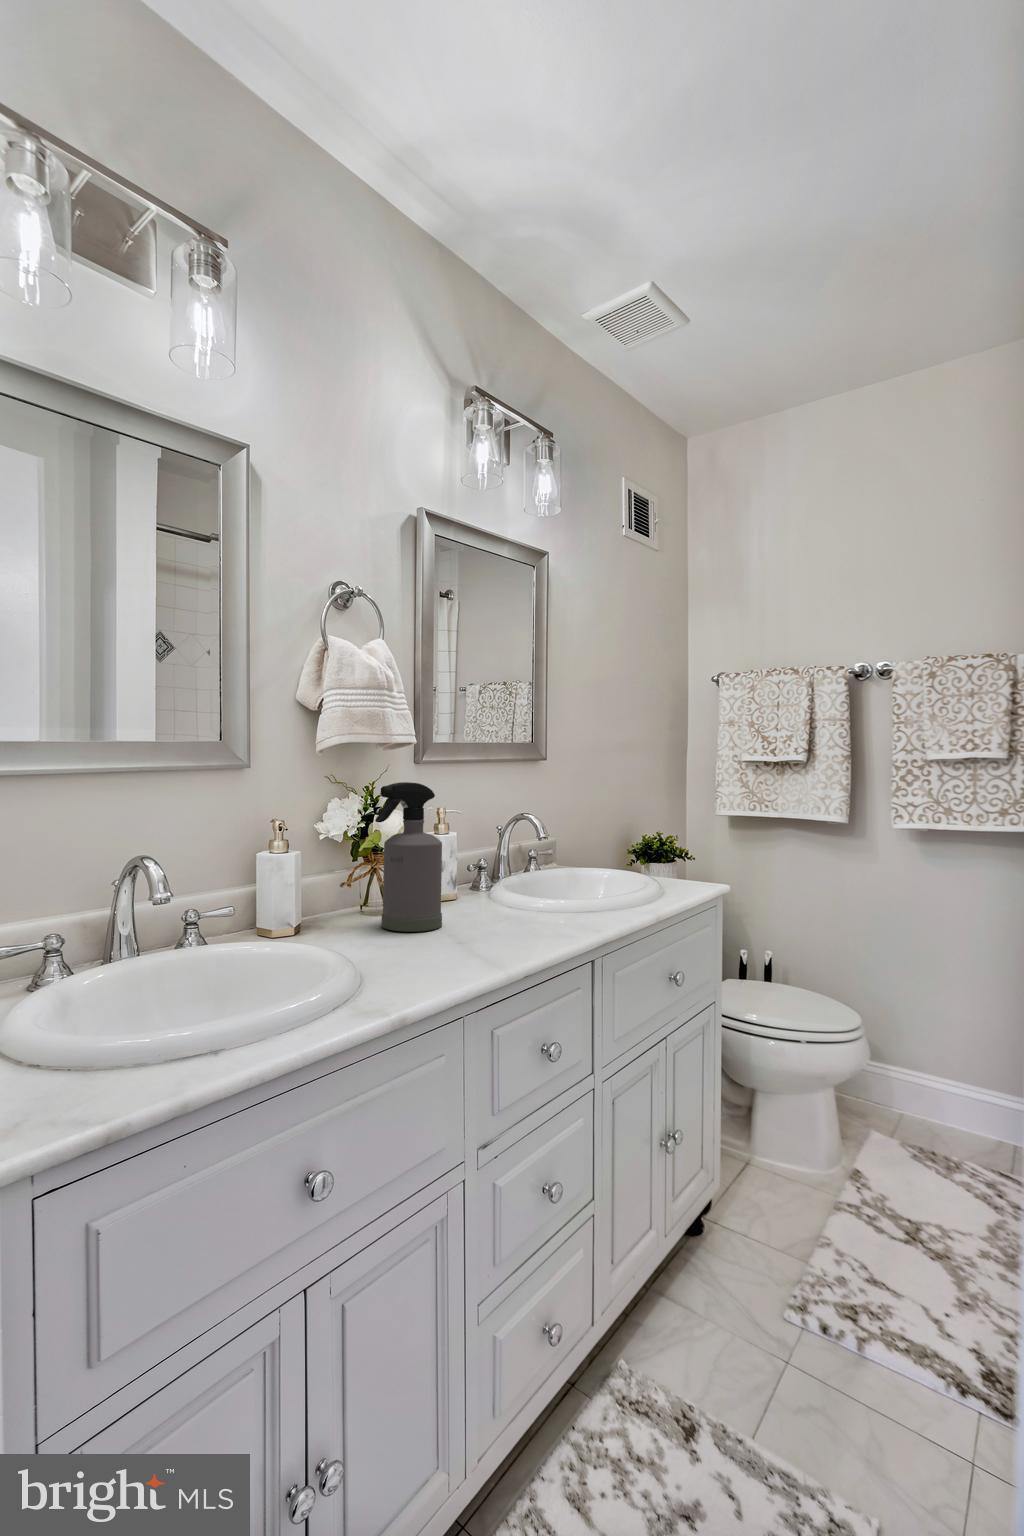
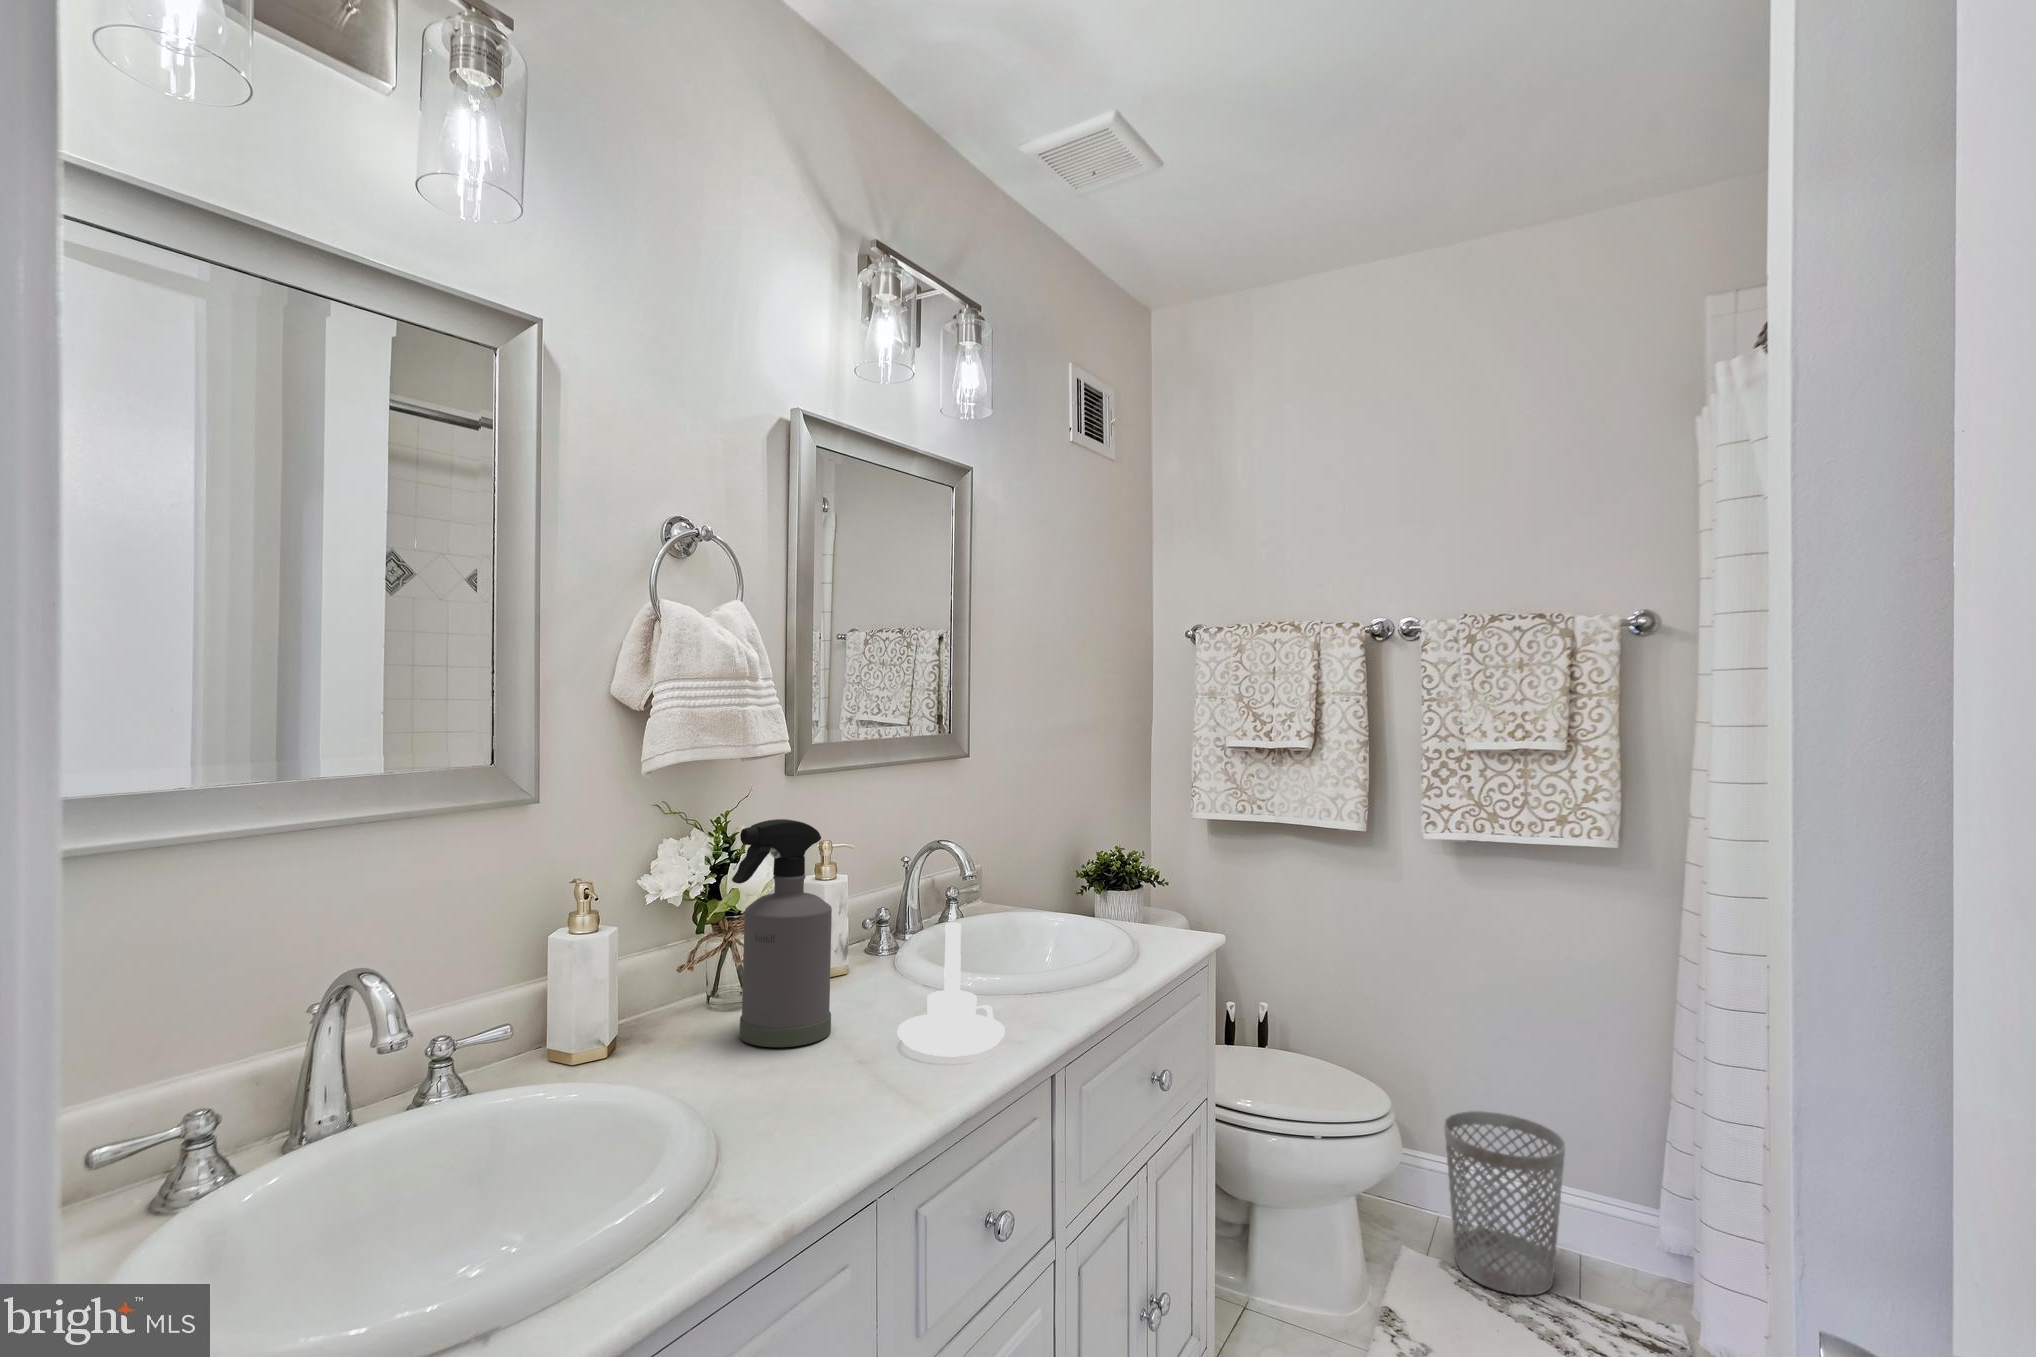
candle holder: none [485,838,559,939] -> present [897,903,1005,1056]
wastebasket: none [904,1033,998,1165] -> present [1444,1111,1565,1295]

